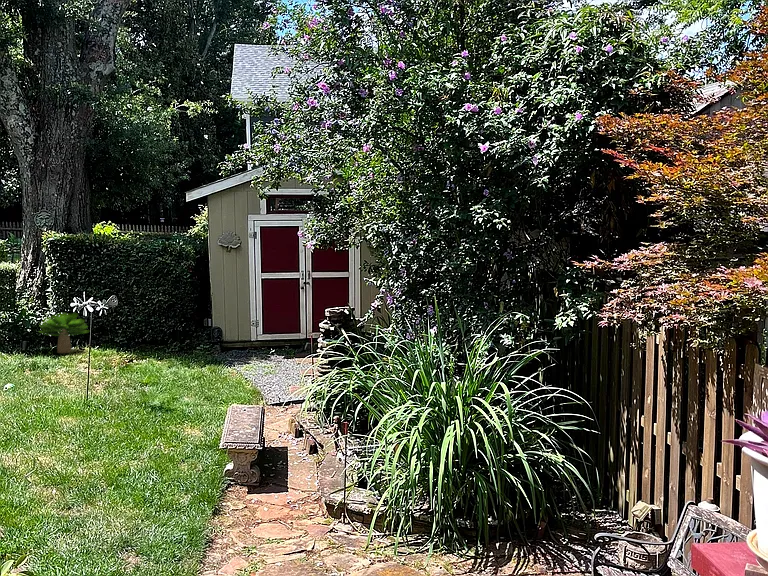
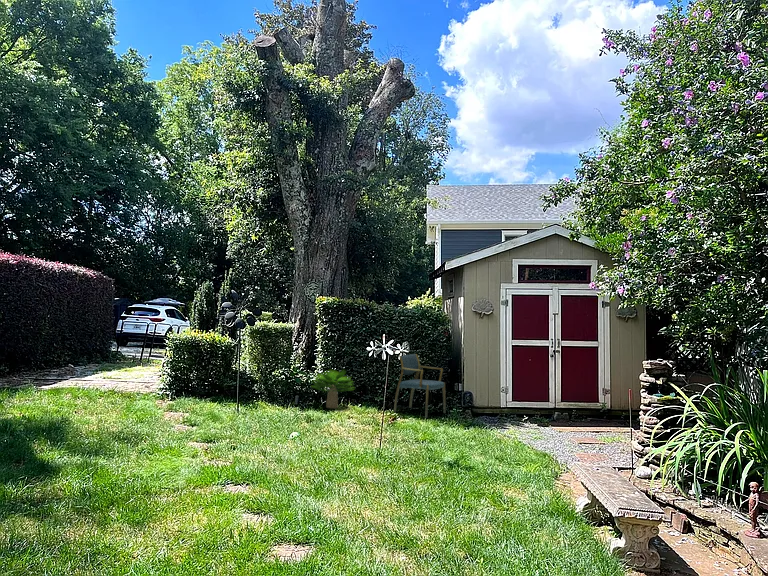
armchair: none [133,292,190,356] -> present [394,354,446,418]

